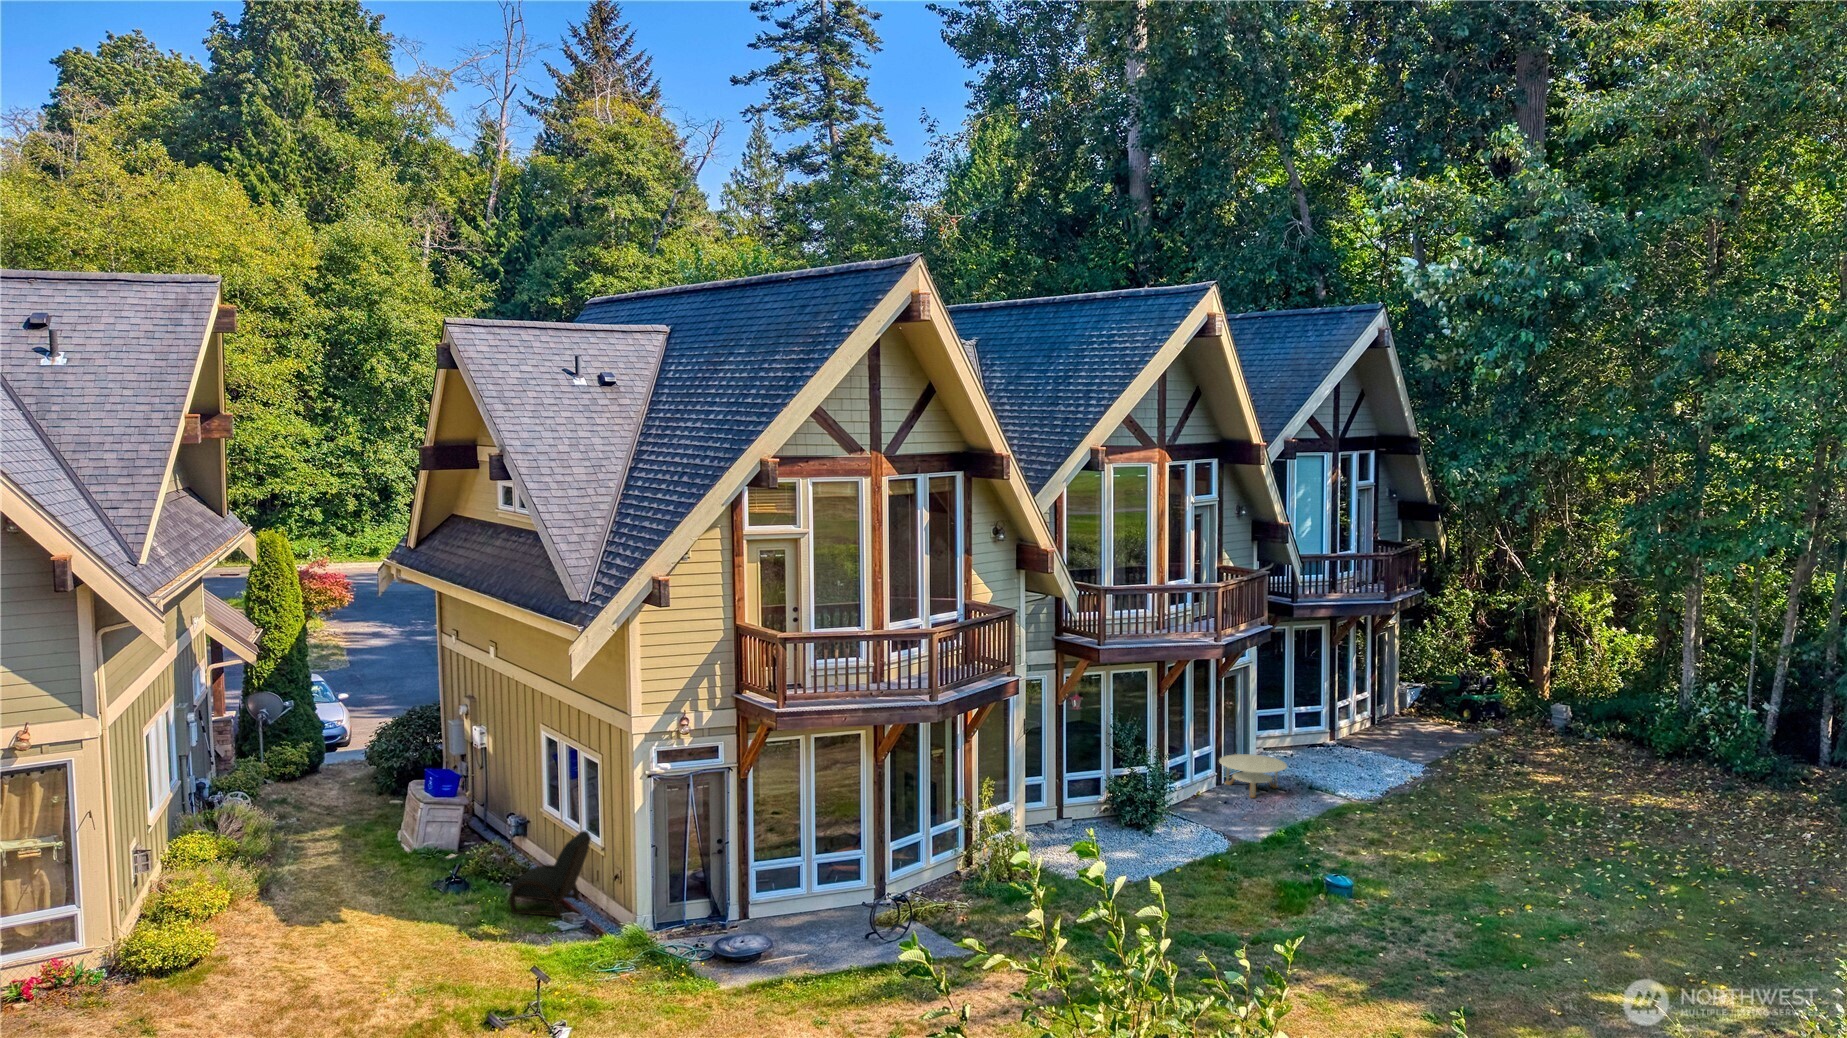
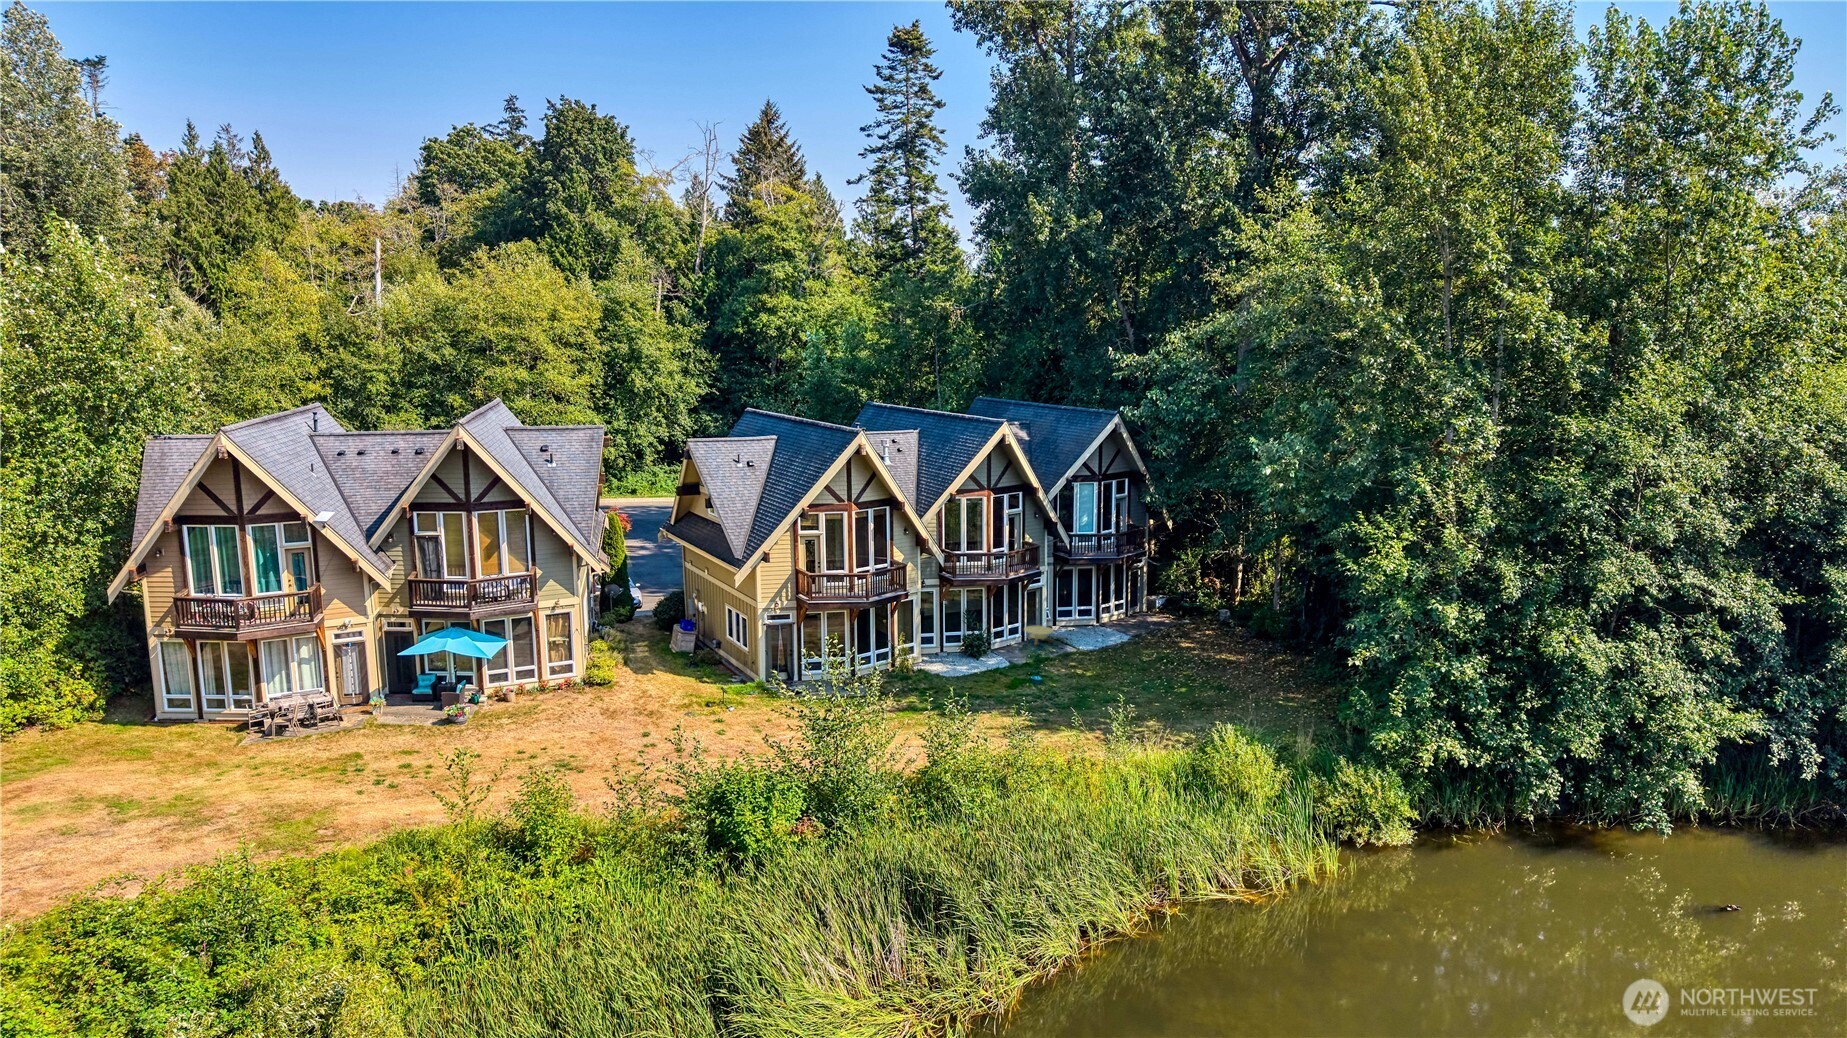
lounge chair: present [510,831,591,918] -> none [713,643,744,675]

